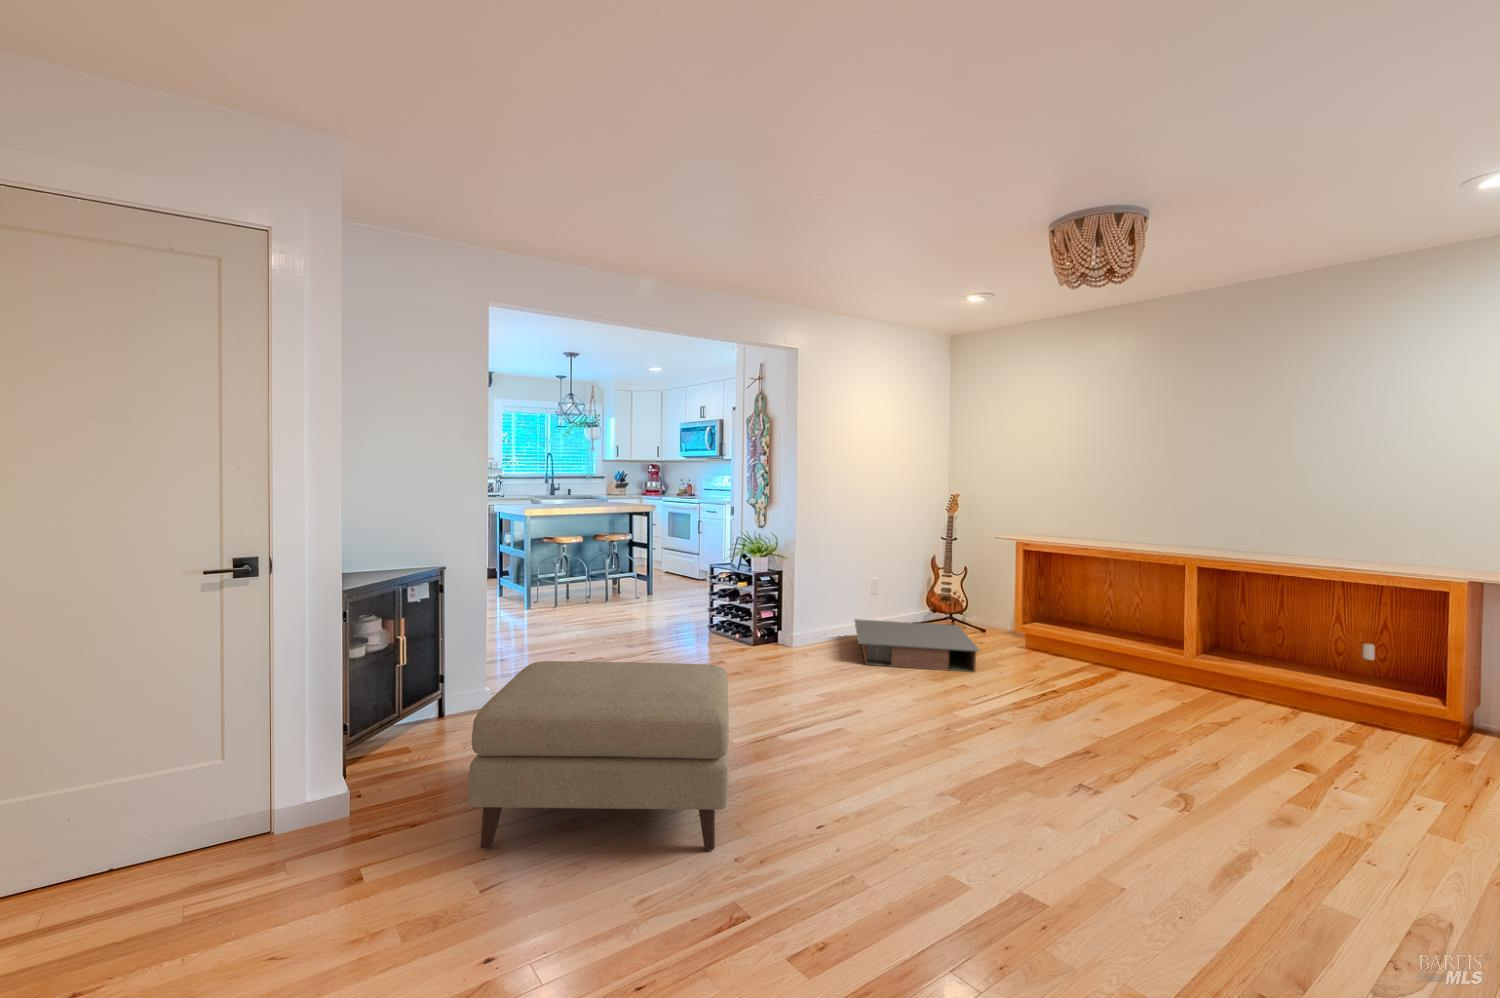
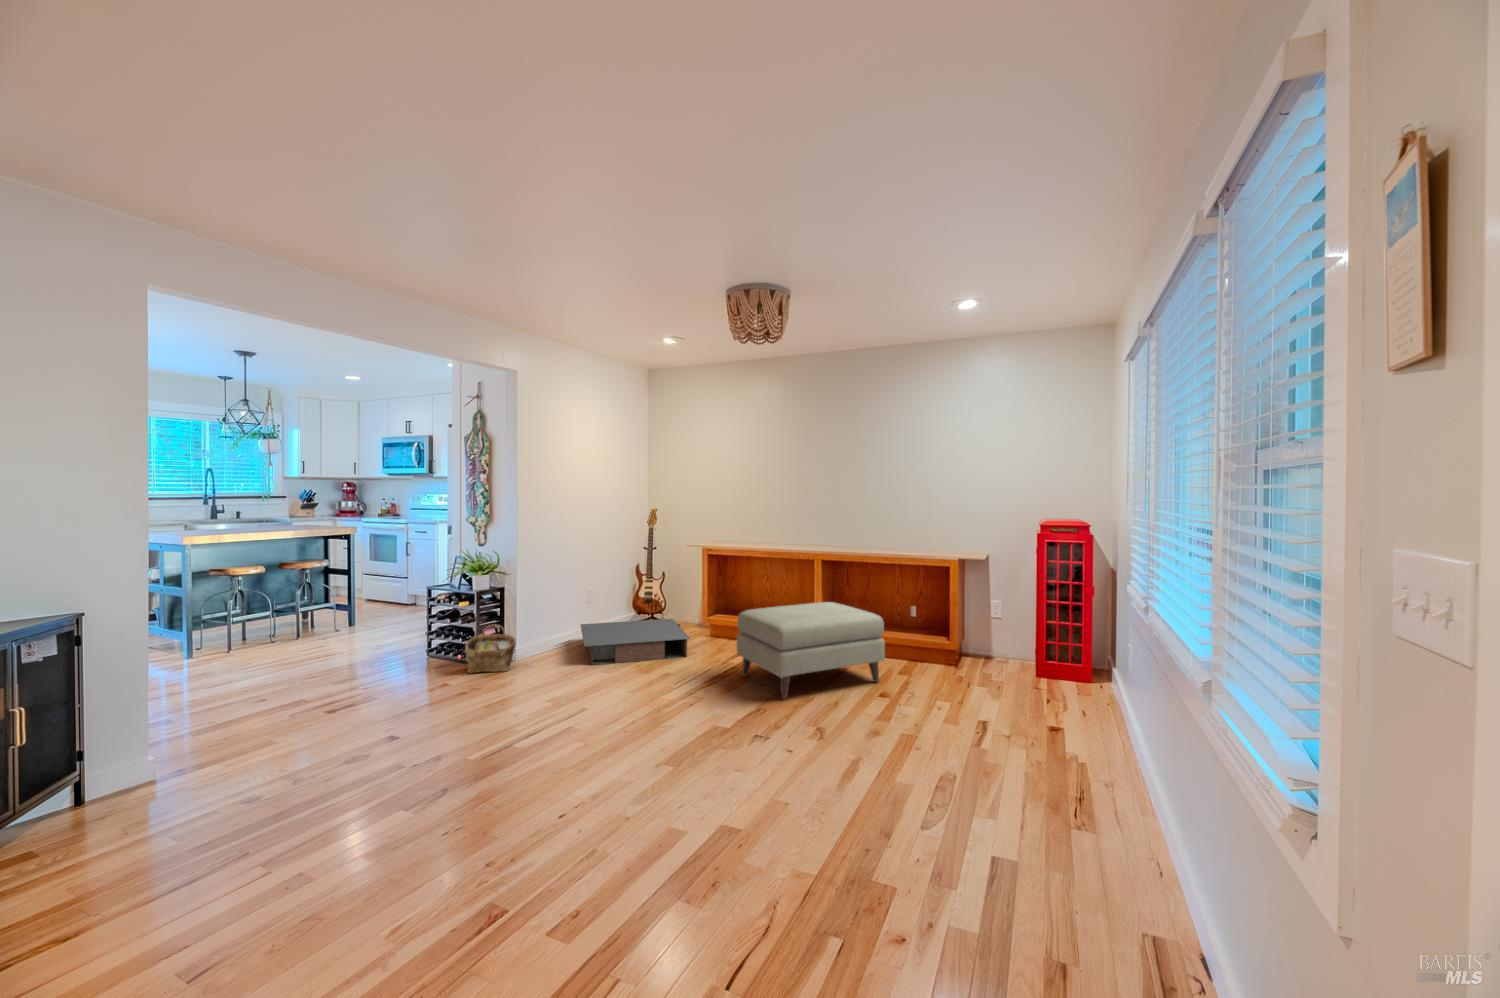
woven basket: none [741,609,789,658] -> present [465,624,516,673]
ottoman: present [469,661,729,851] -> present [737,602,885,699]

